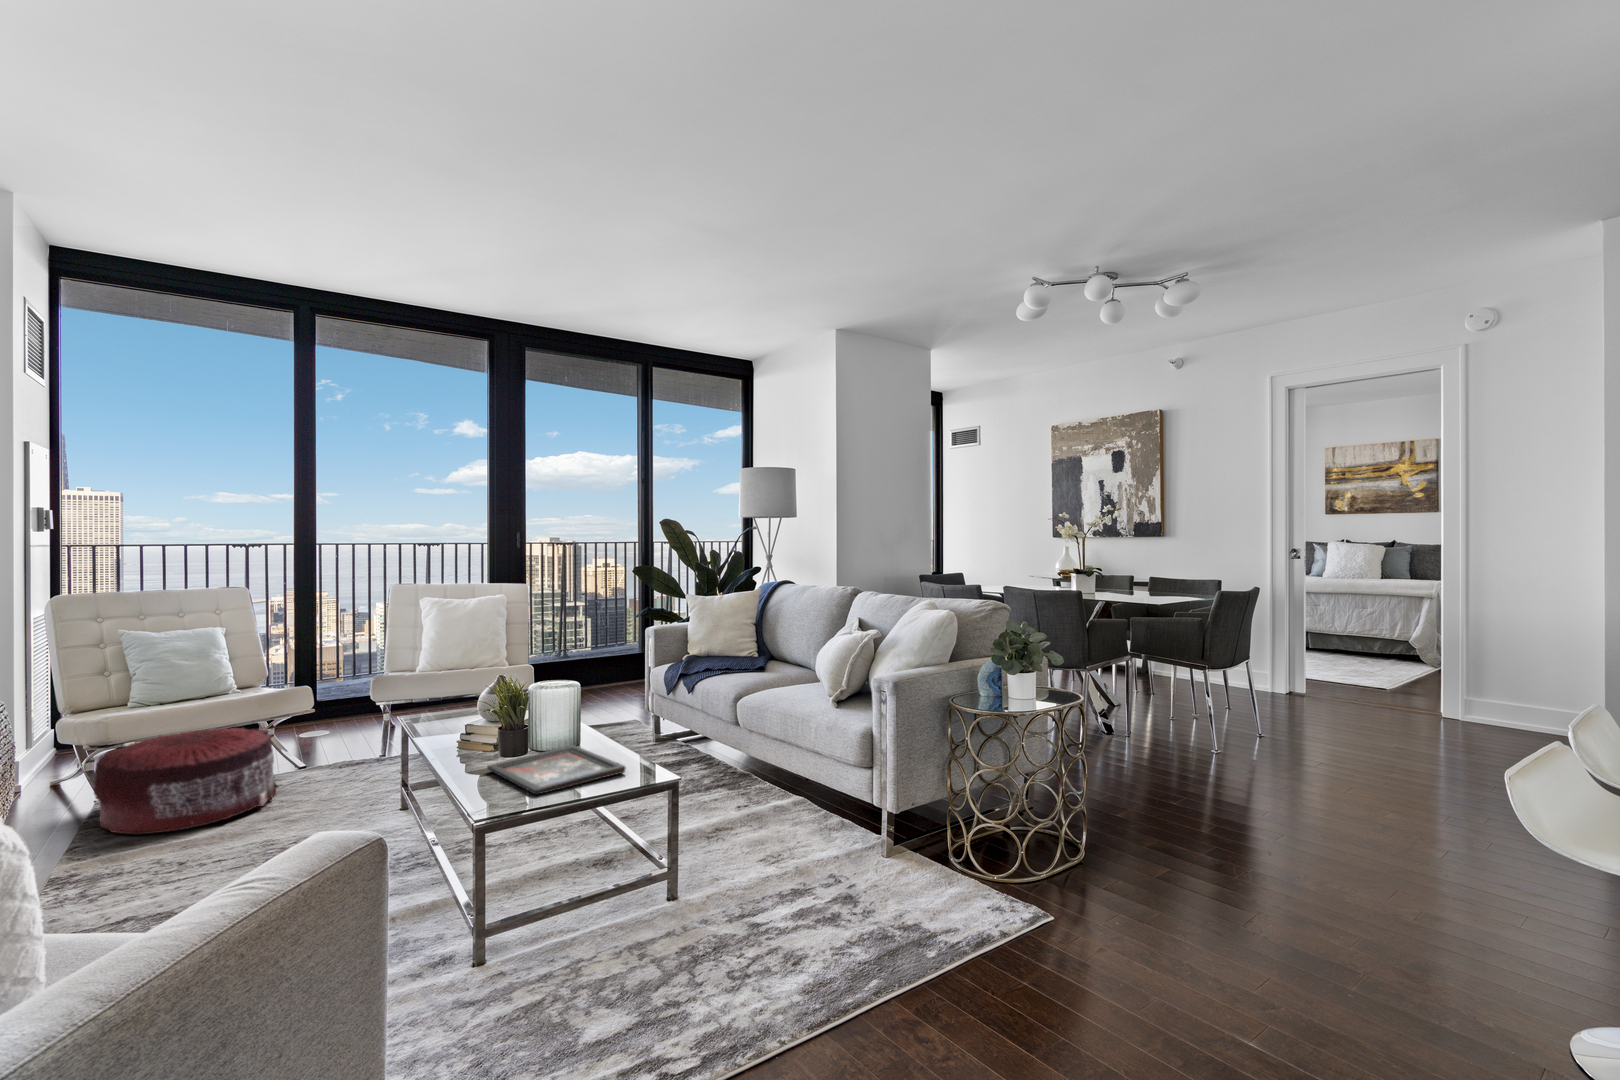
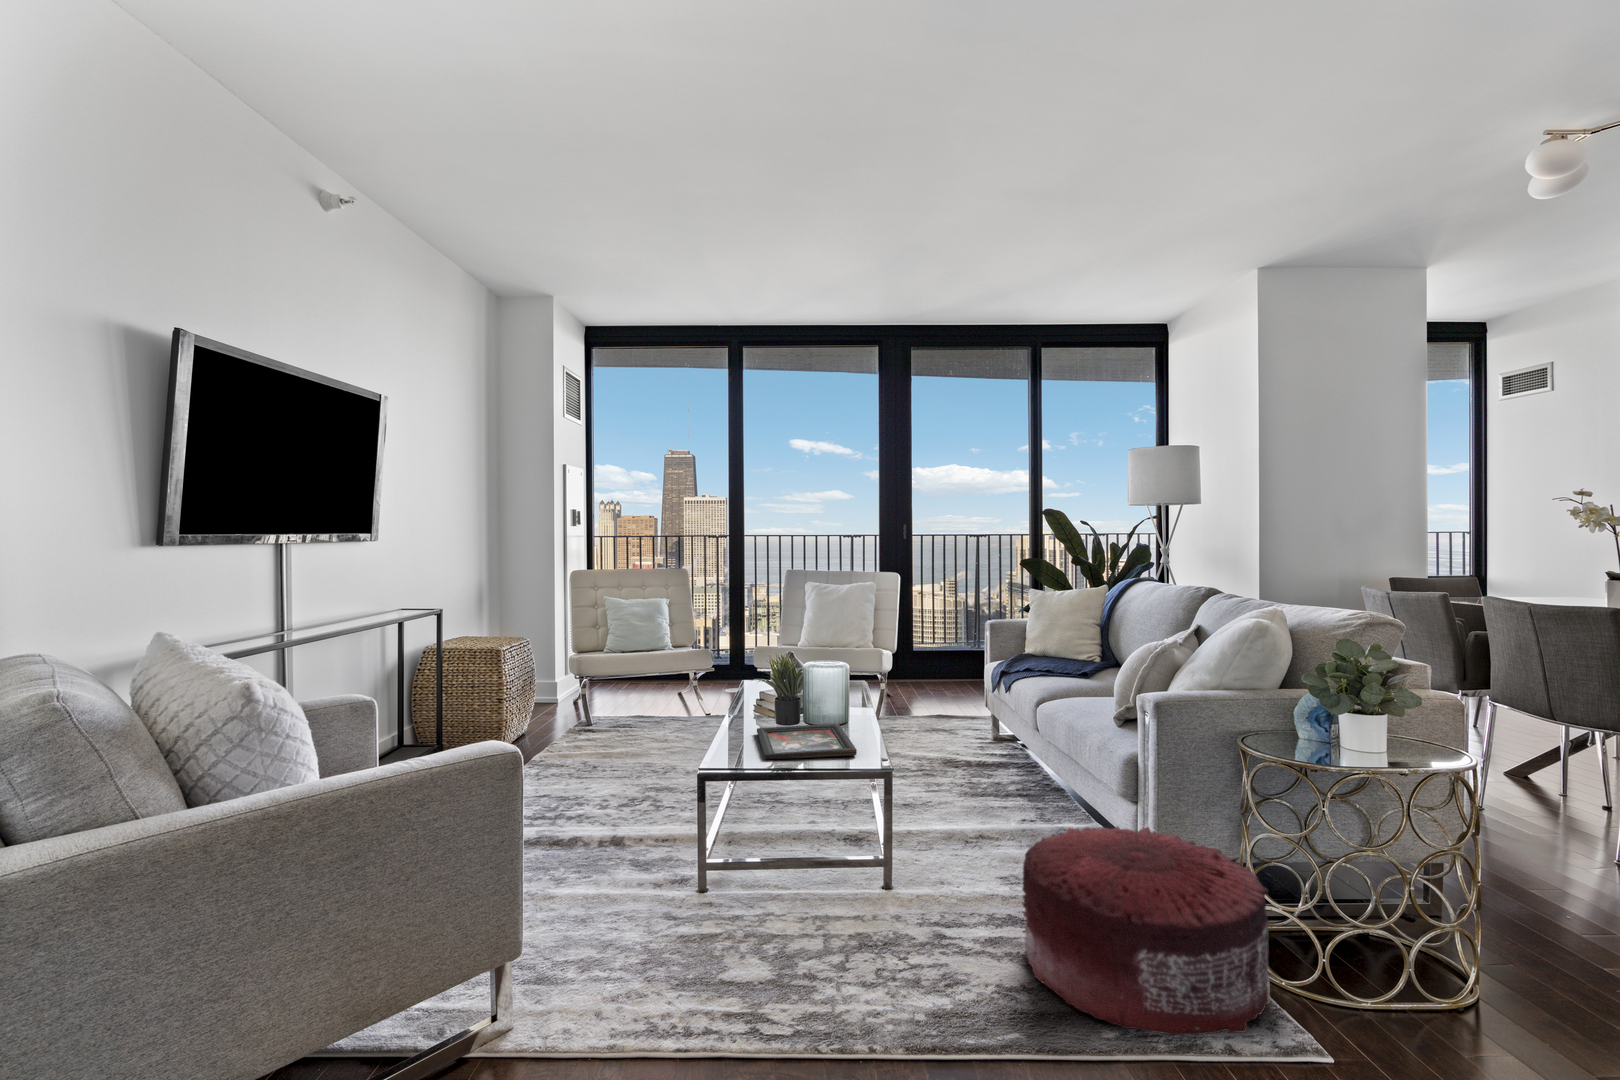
pouf: present [94,727,278,834] -> present [1022,827,1270,1035]

